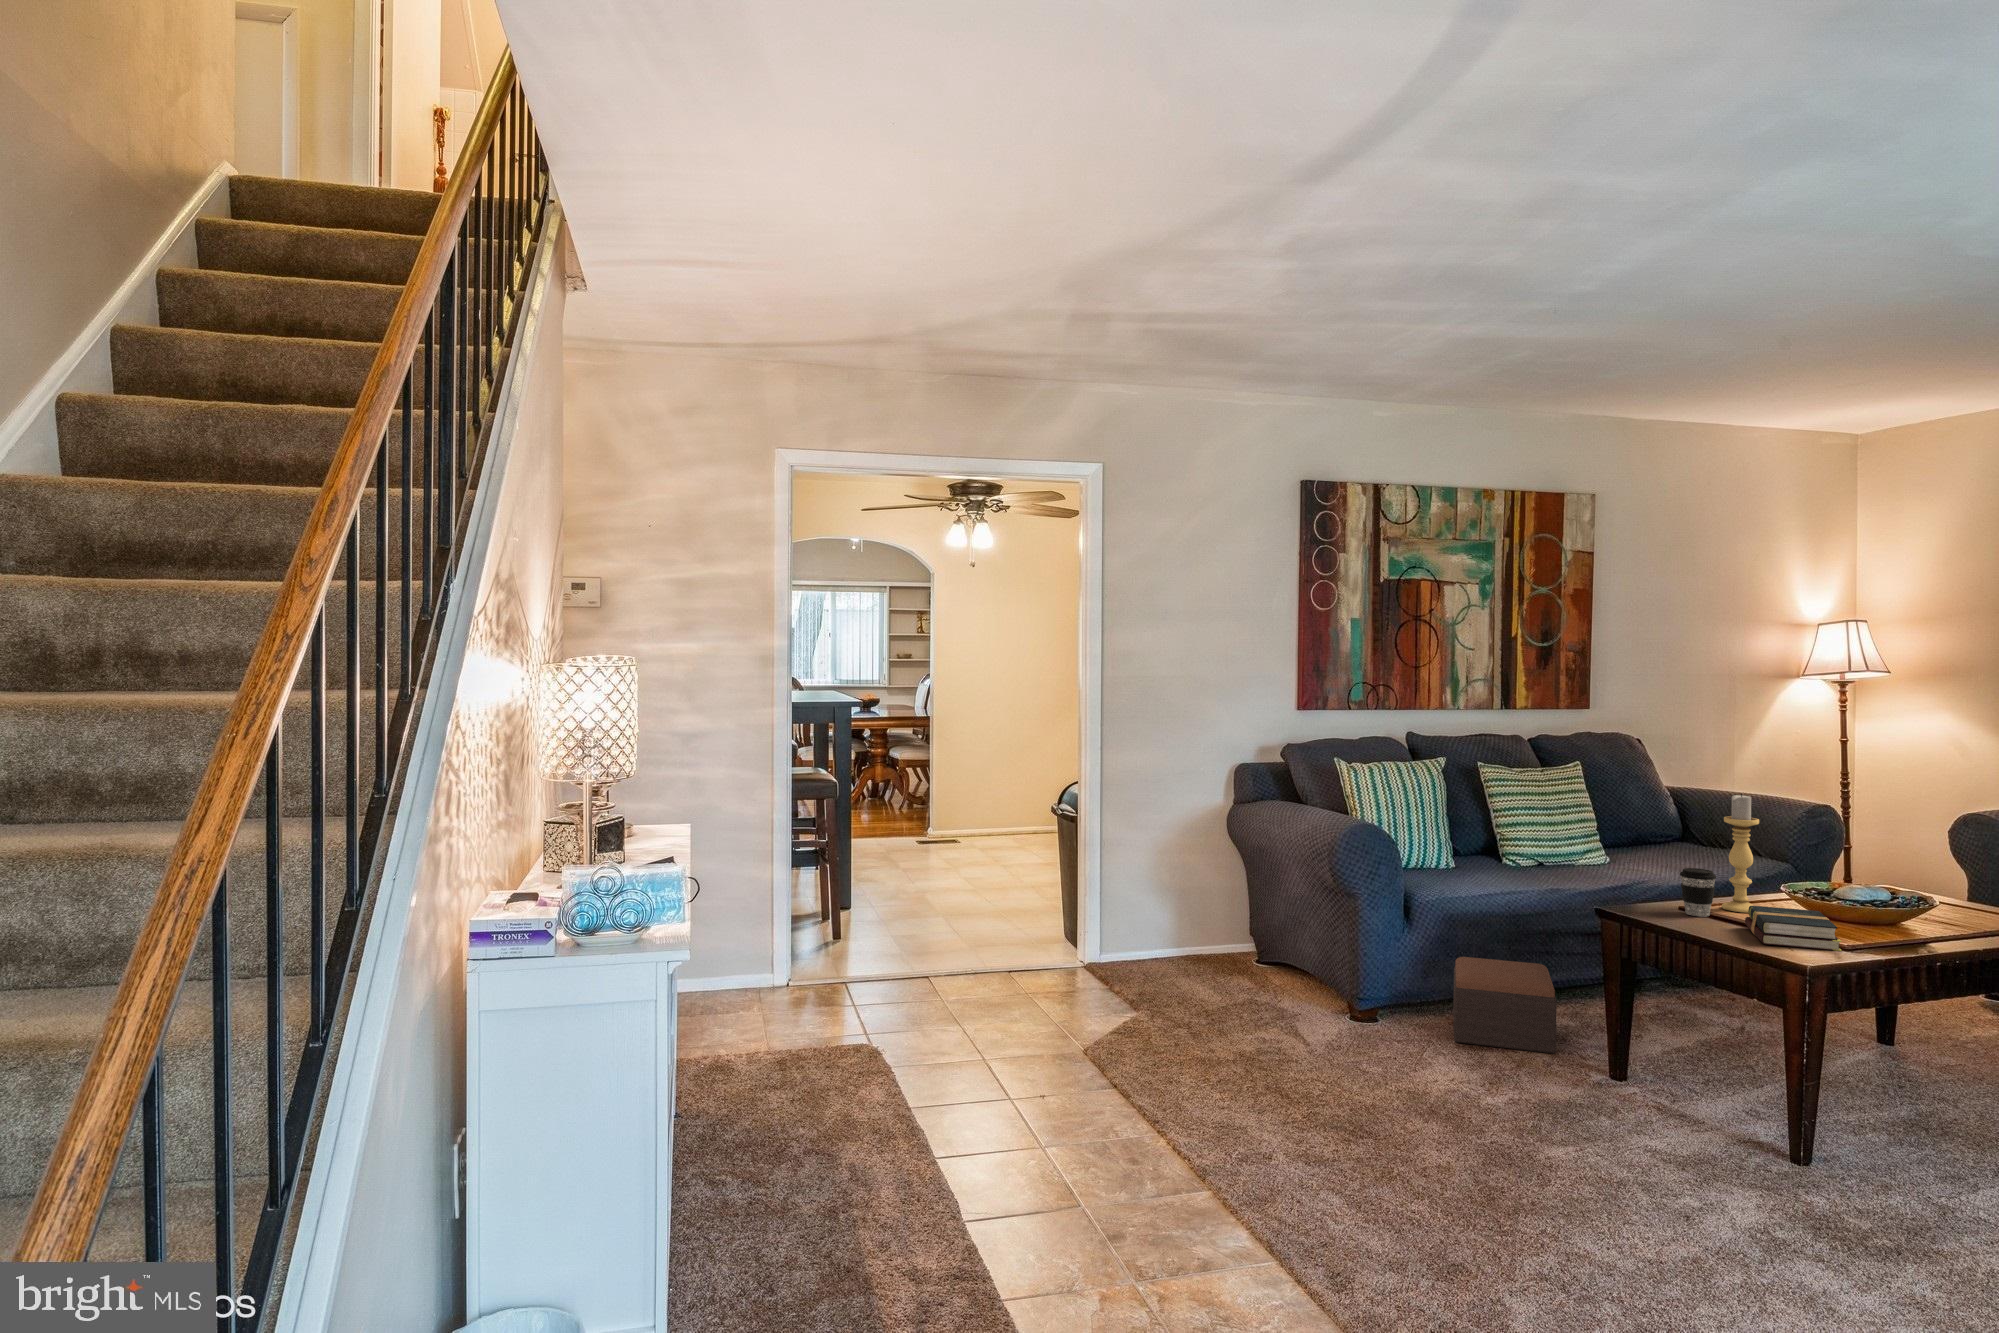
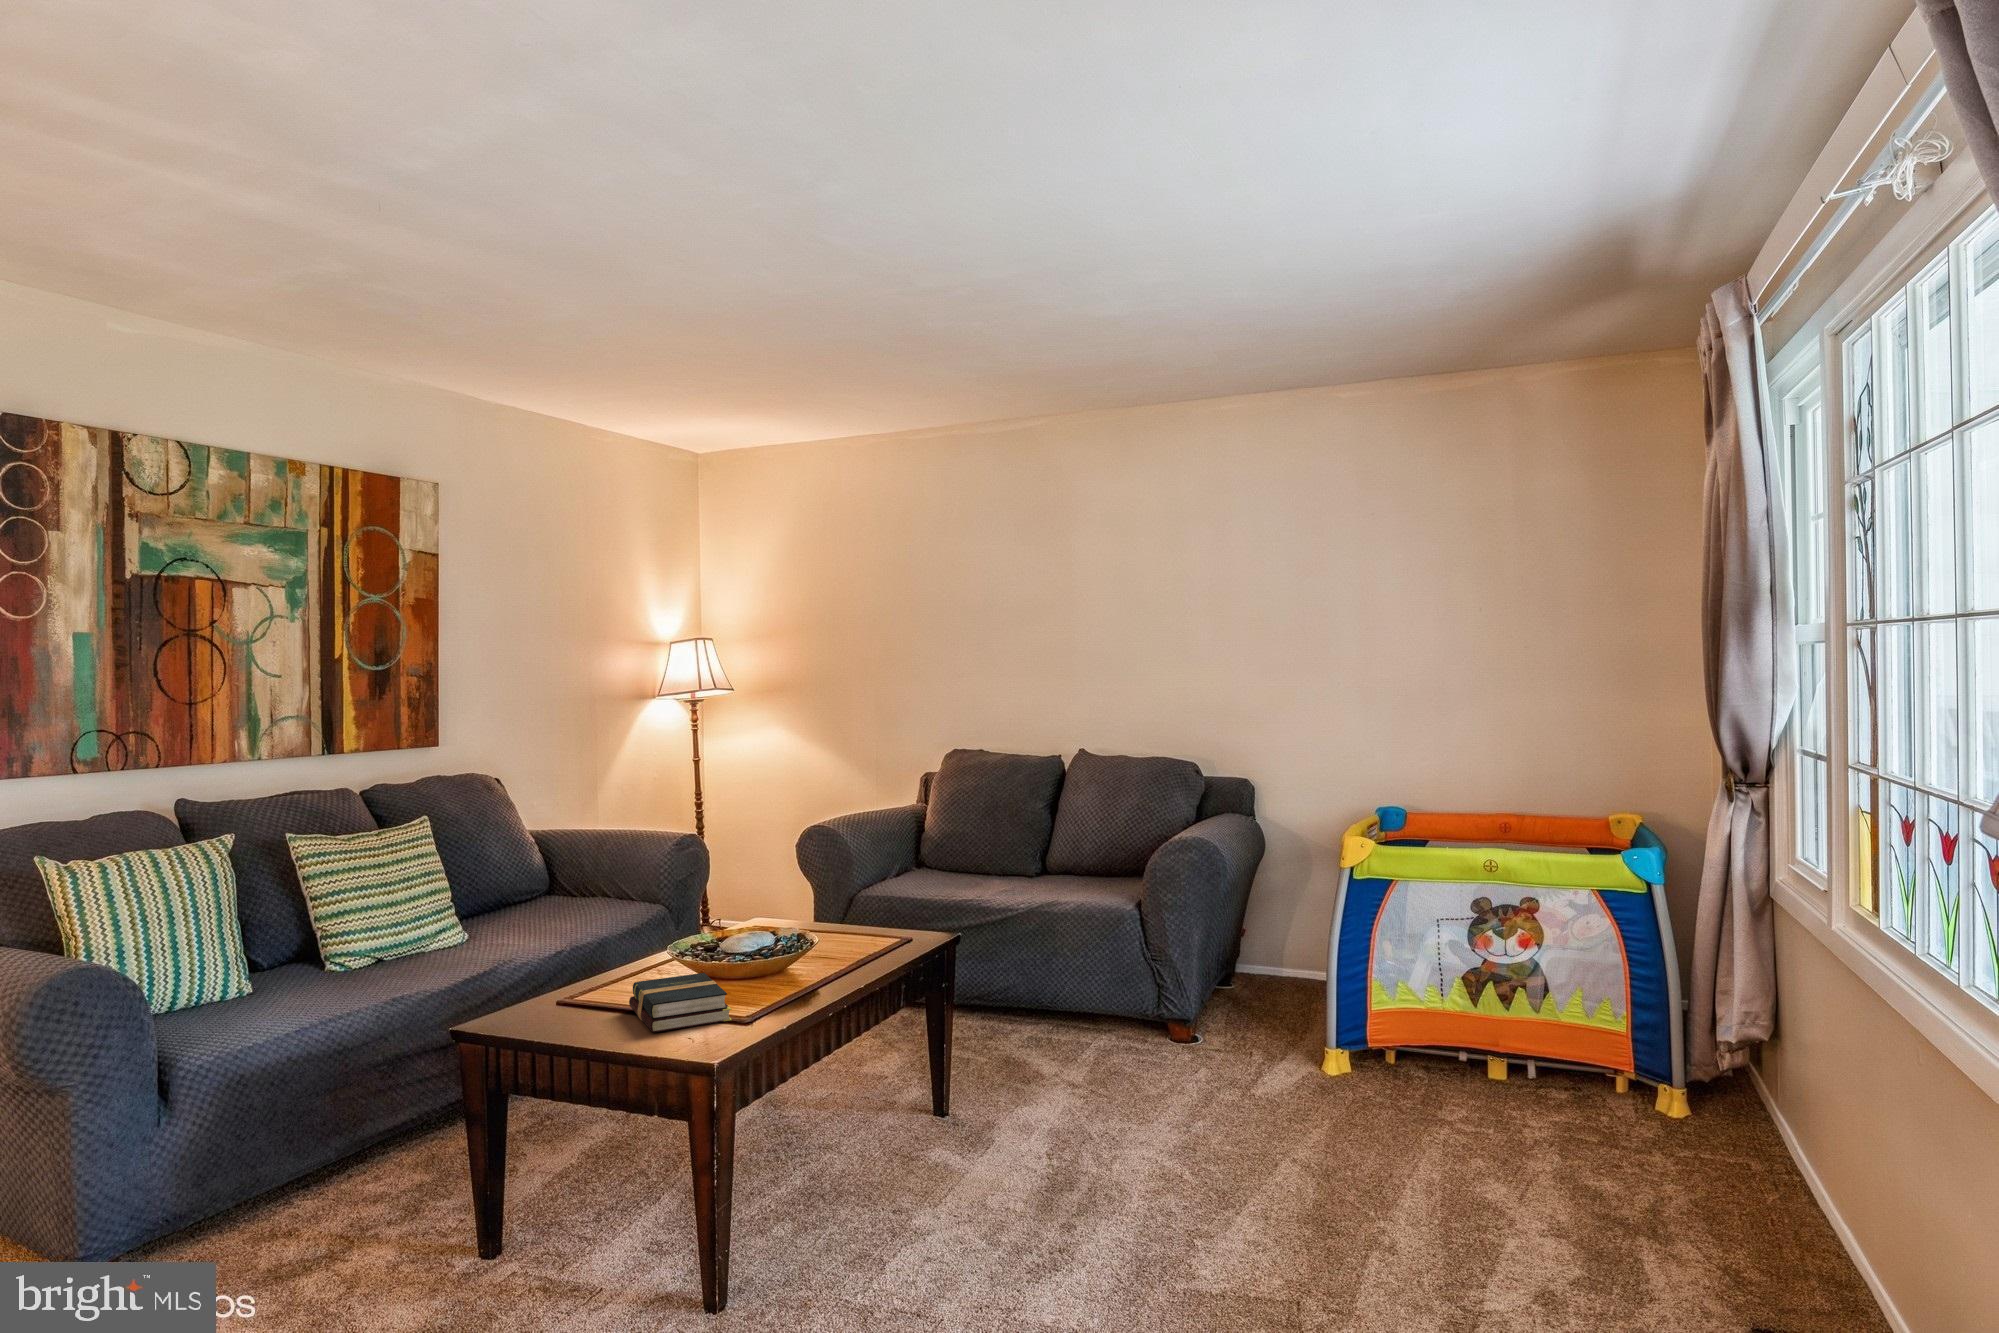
candle holder: present [1722,794,1759,913] -> none [600,843,641,988]
coffee cup: present [1680,868,1716,917] -> none [553,944,595,1006]
footstool: present [1453,957,1557,1054] -> none [245,1109,403,1273]

